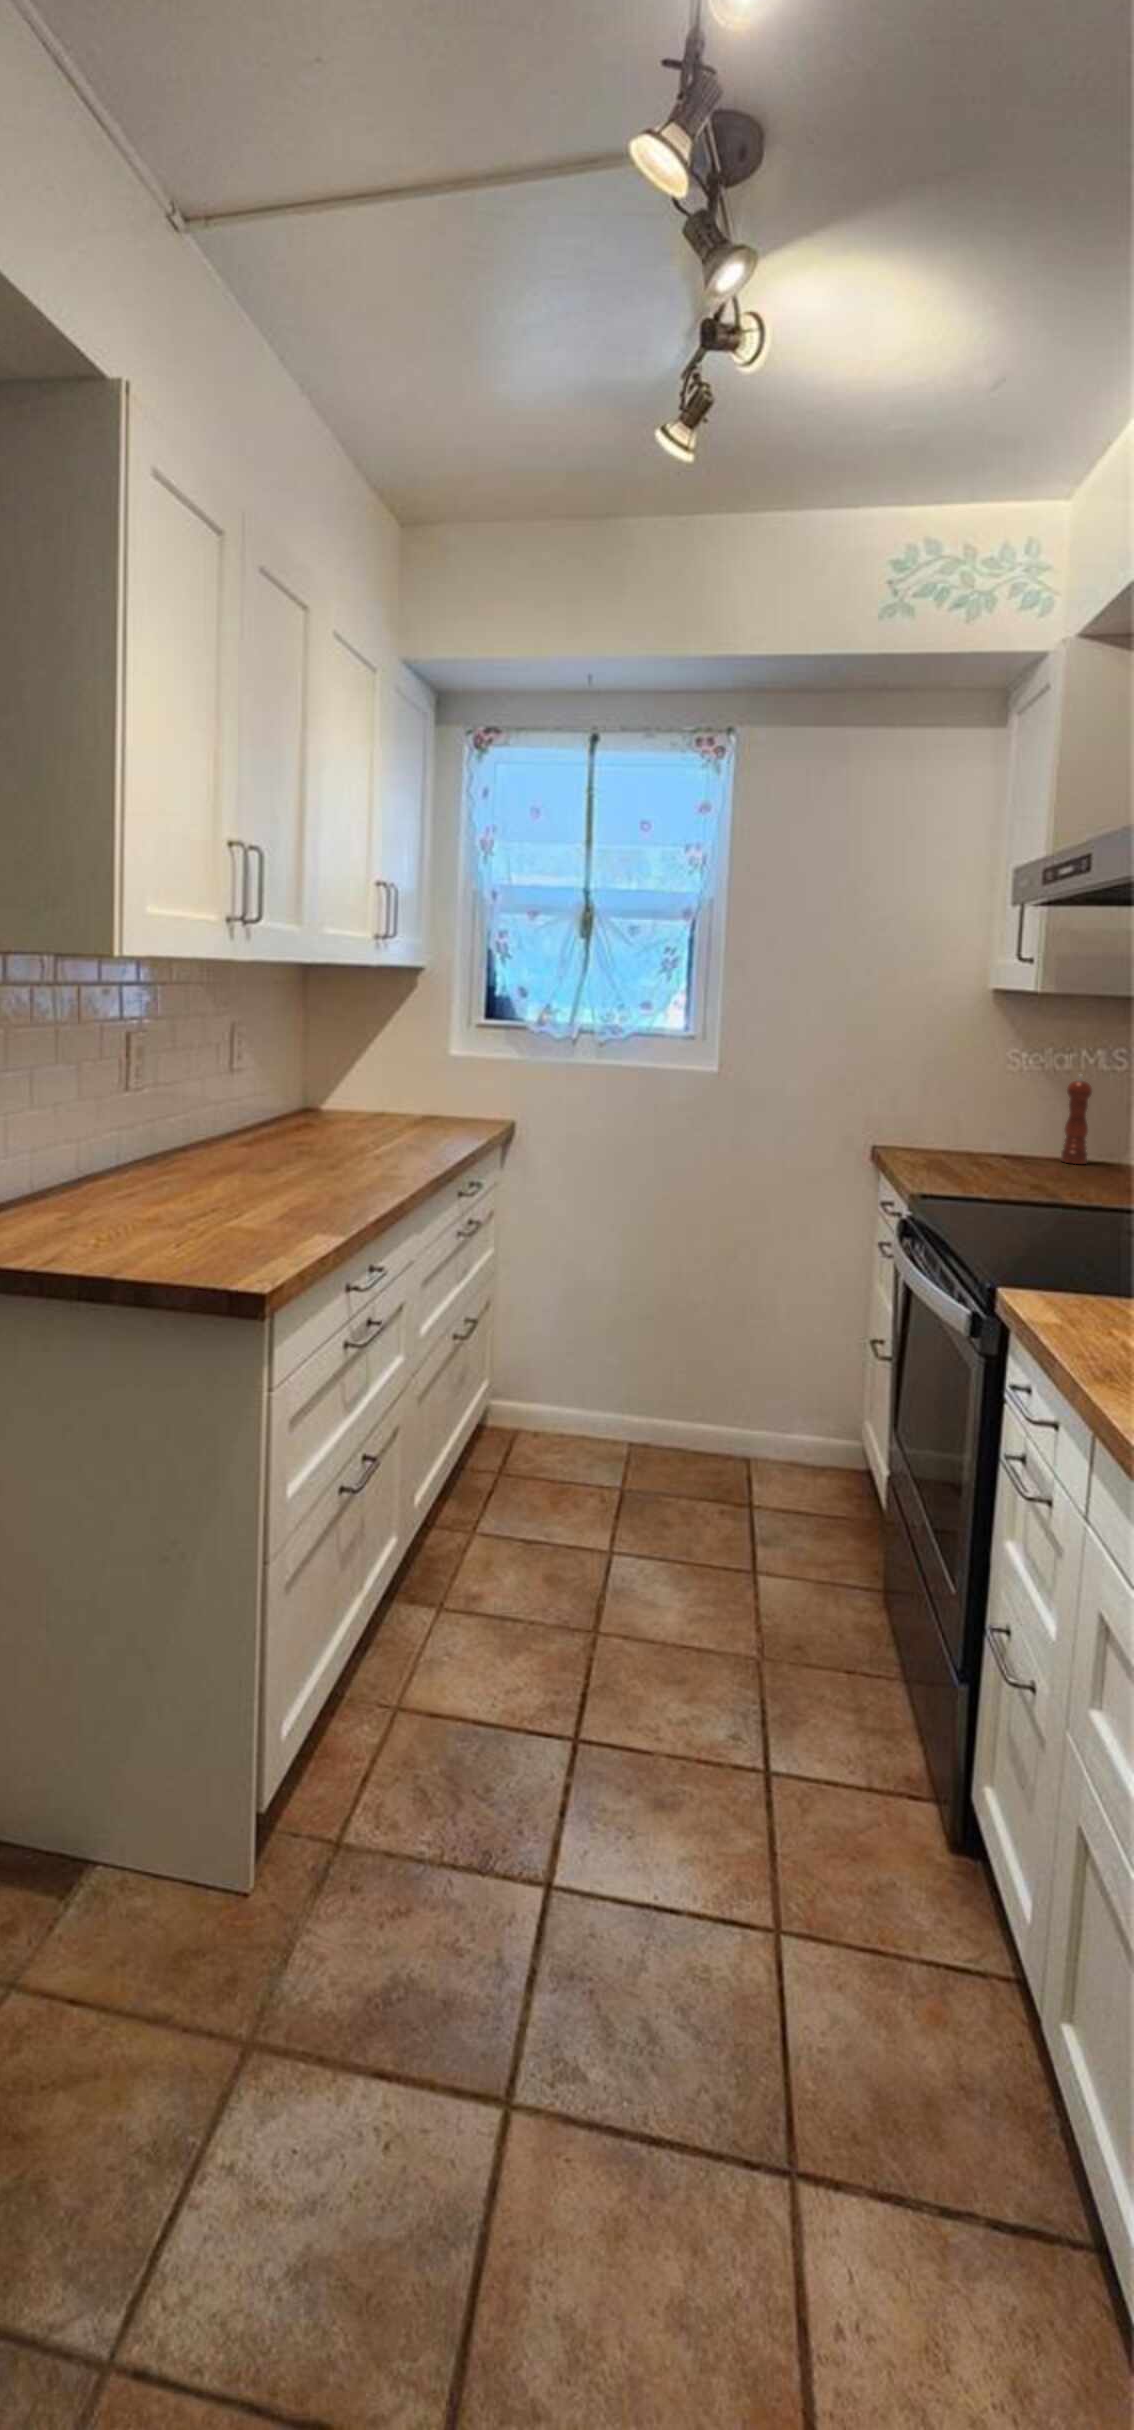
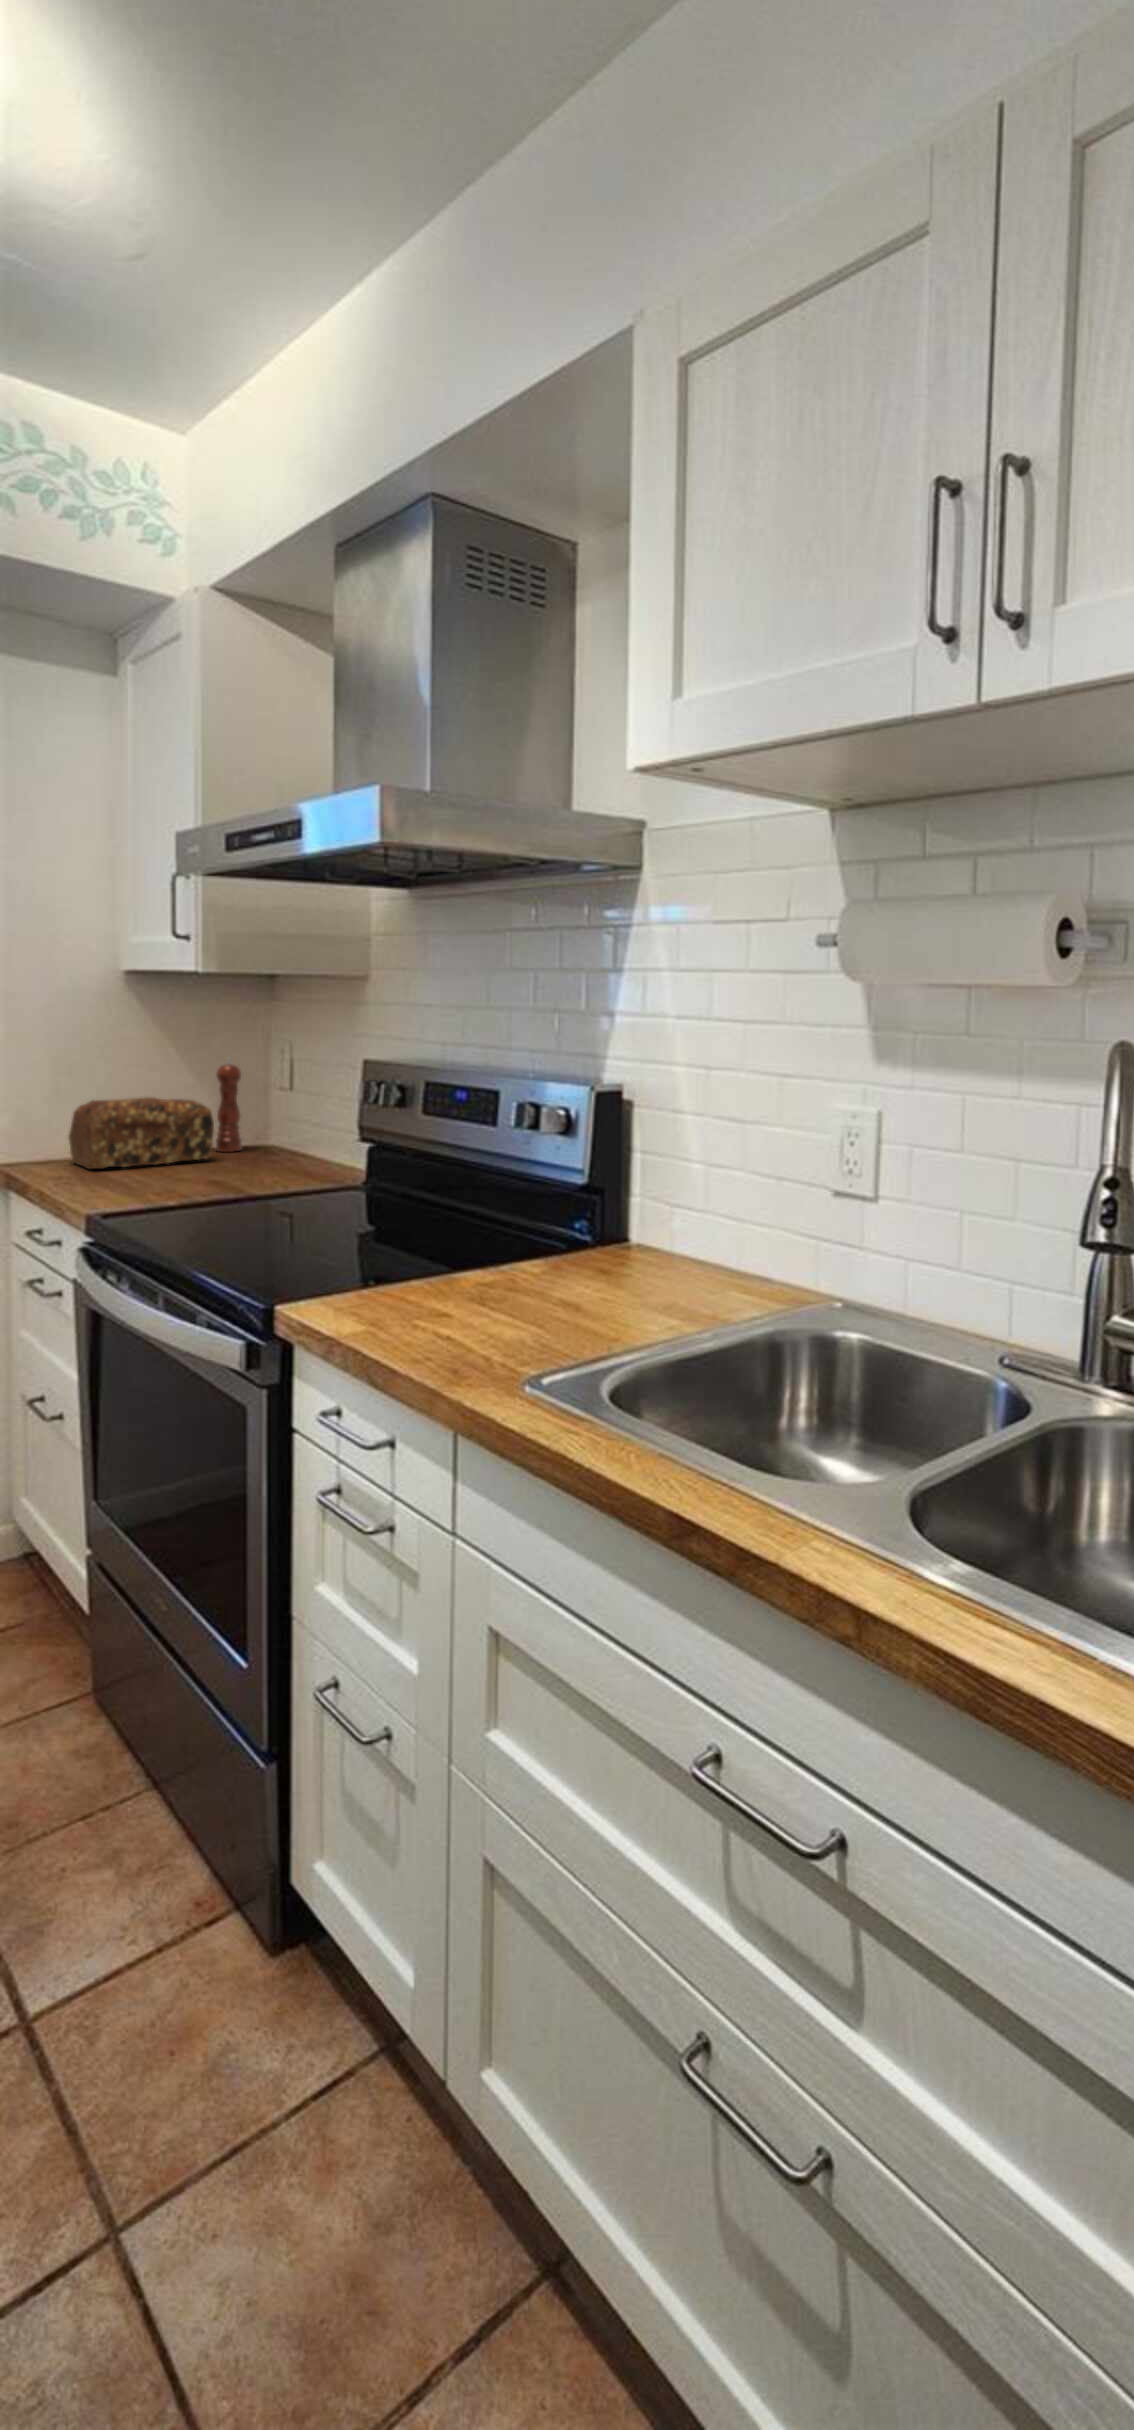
bread loaf: none [925,1101,1053,1166] -> present [69,1097,214,1169]

